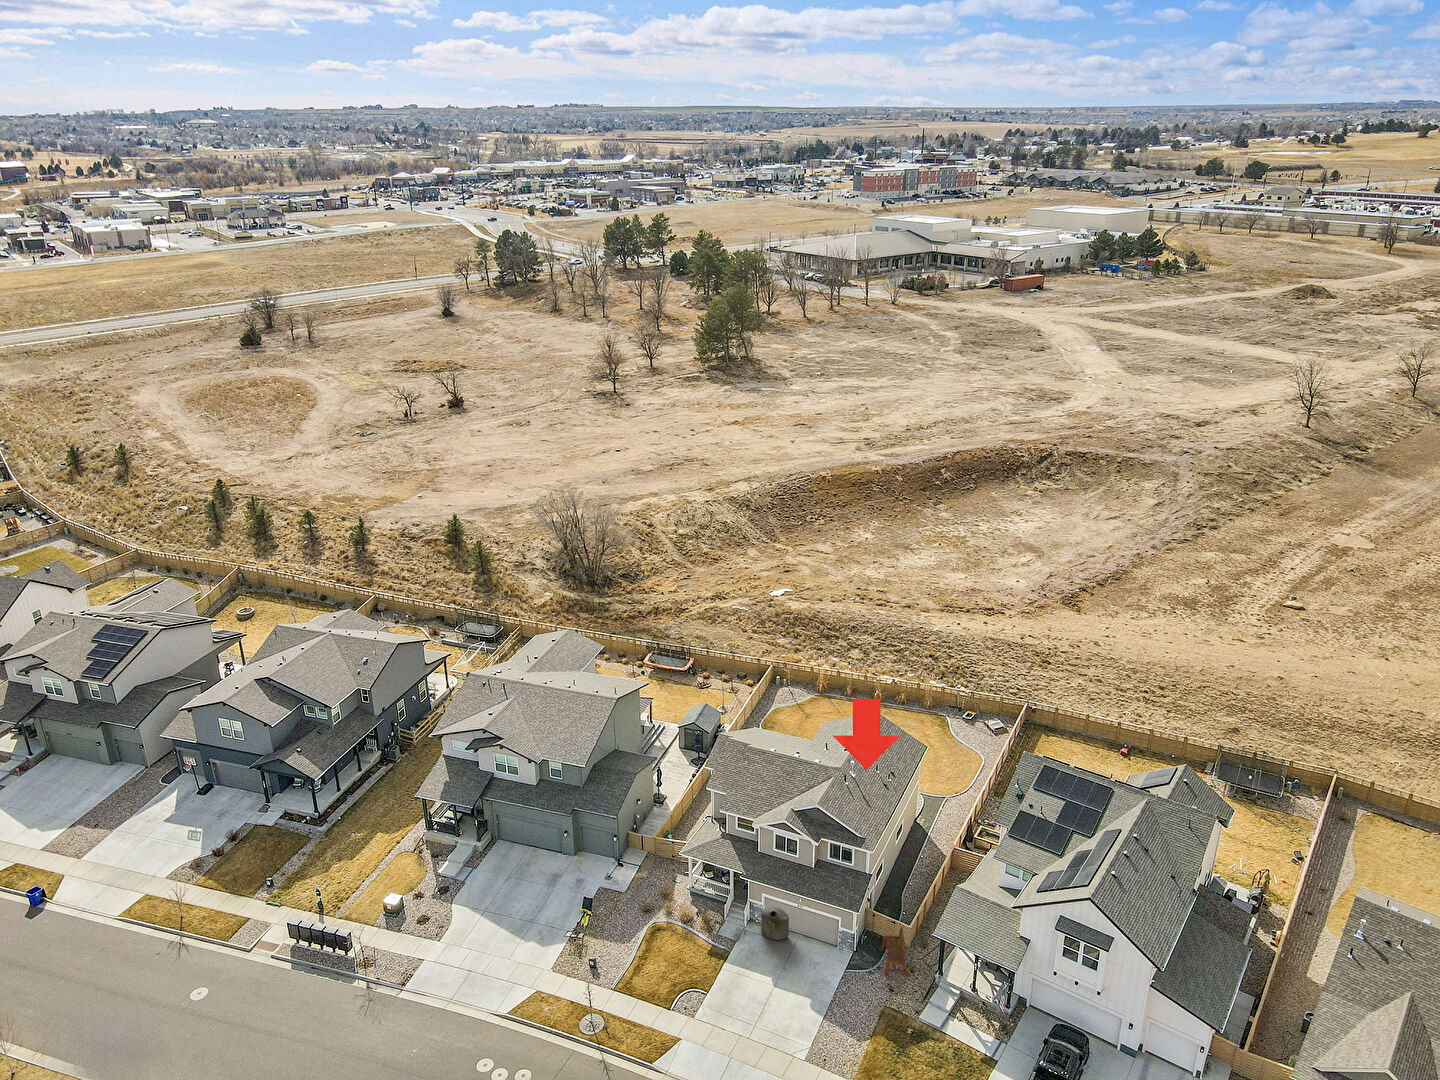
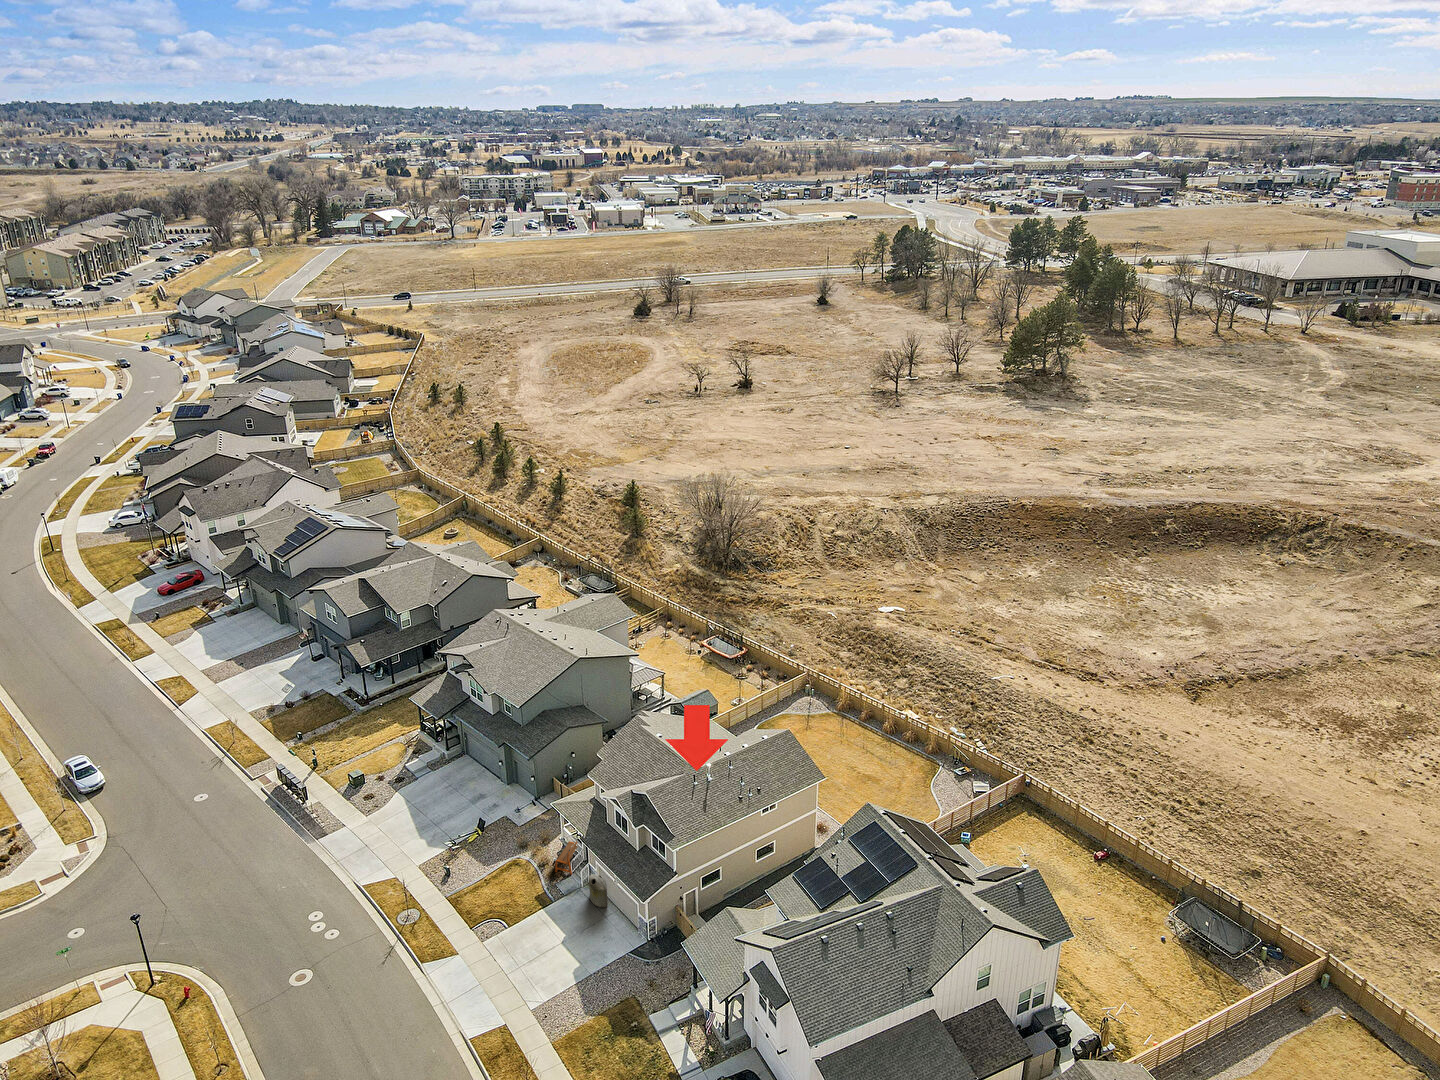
bench: present [882,927,906,975] -> present [555,841,578,875]

